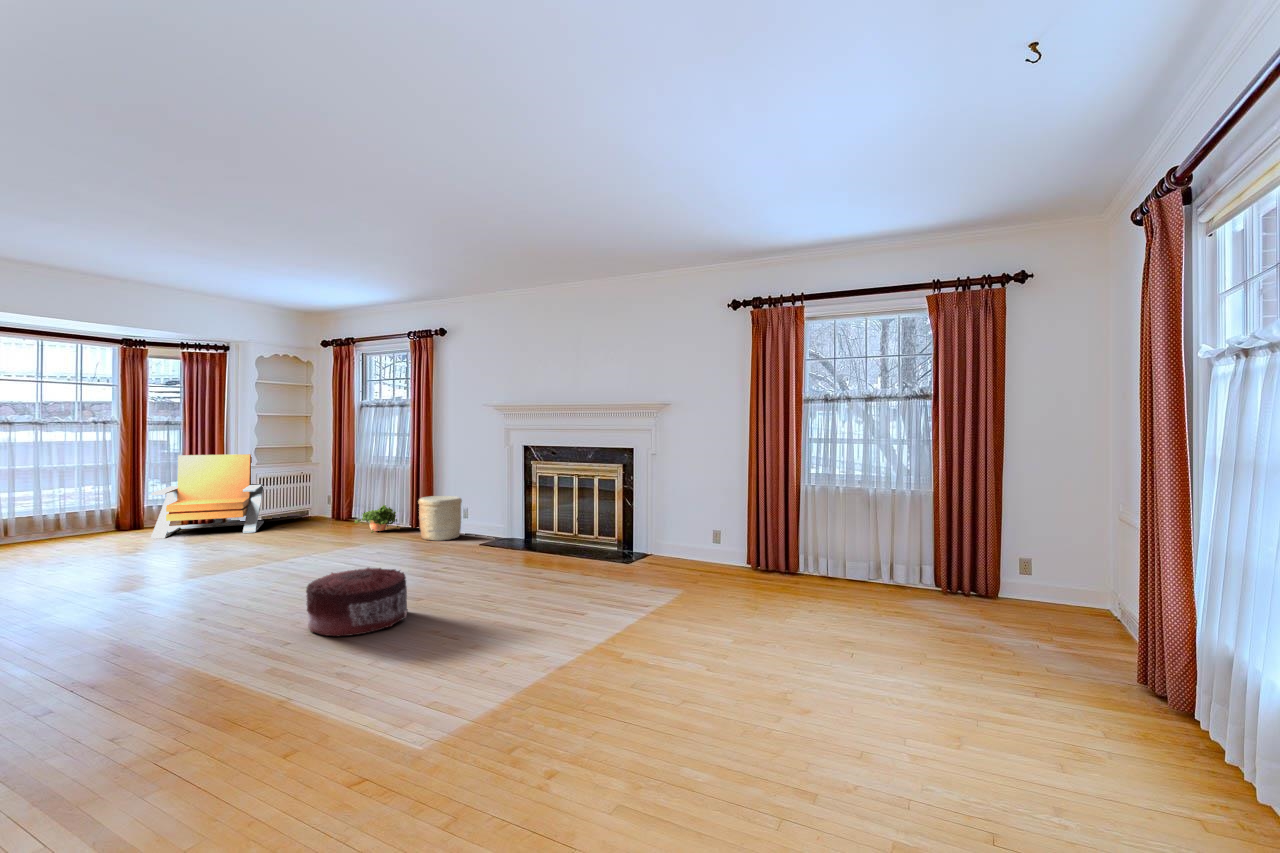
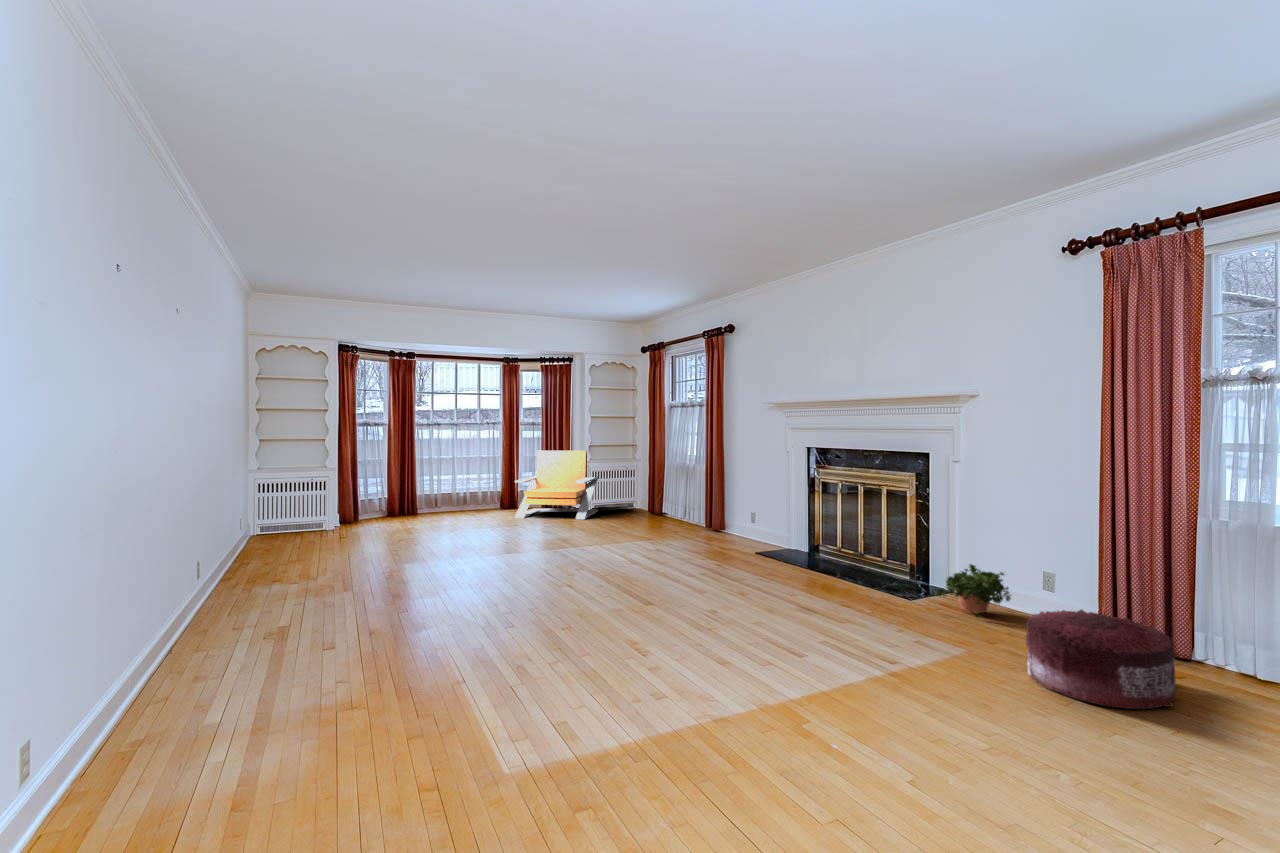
woven basket: present [418,496,462,541] -> none [705,497,749,544]
potted plant: present [355,505,398,533] -> present [936,564,1011,618]
pouf: present [306,568,408,636] -> present [1026,610,1176,709]

